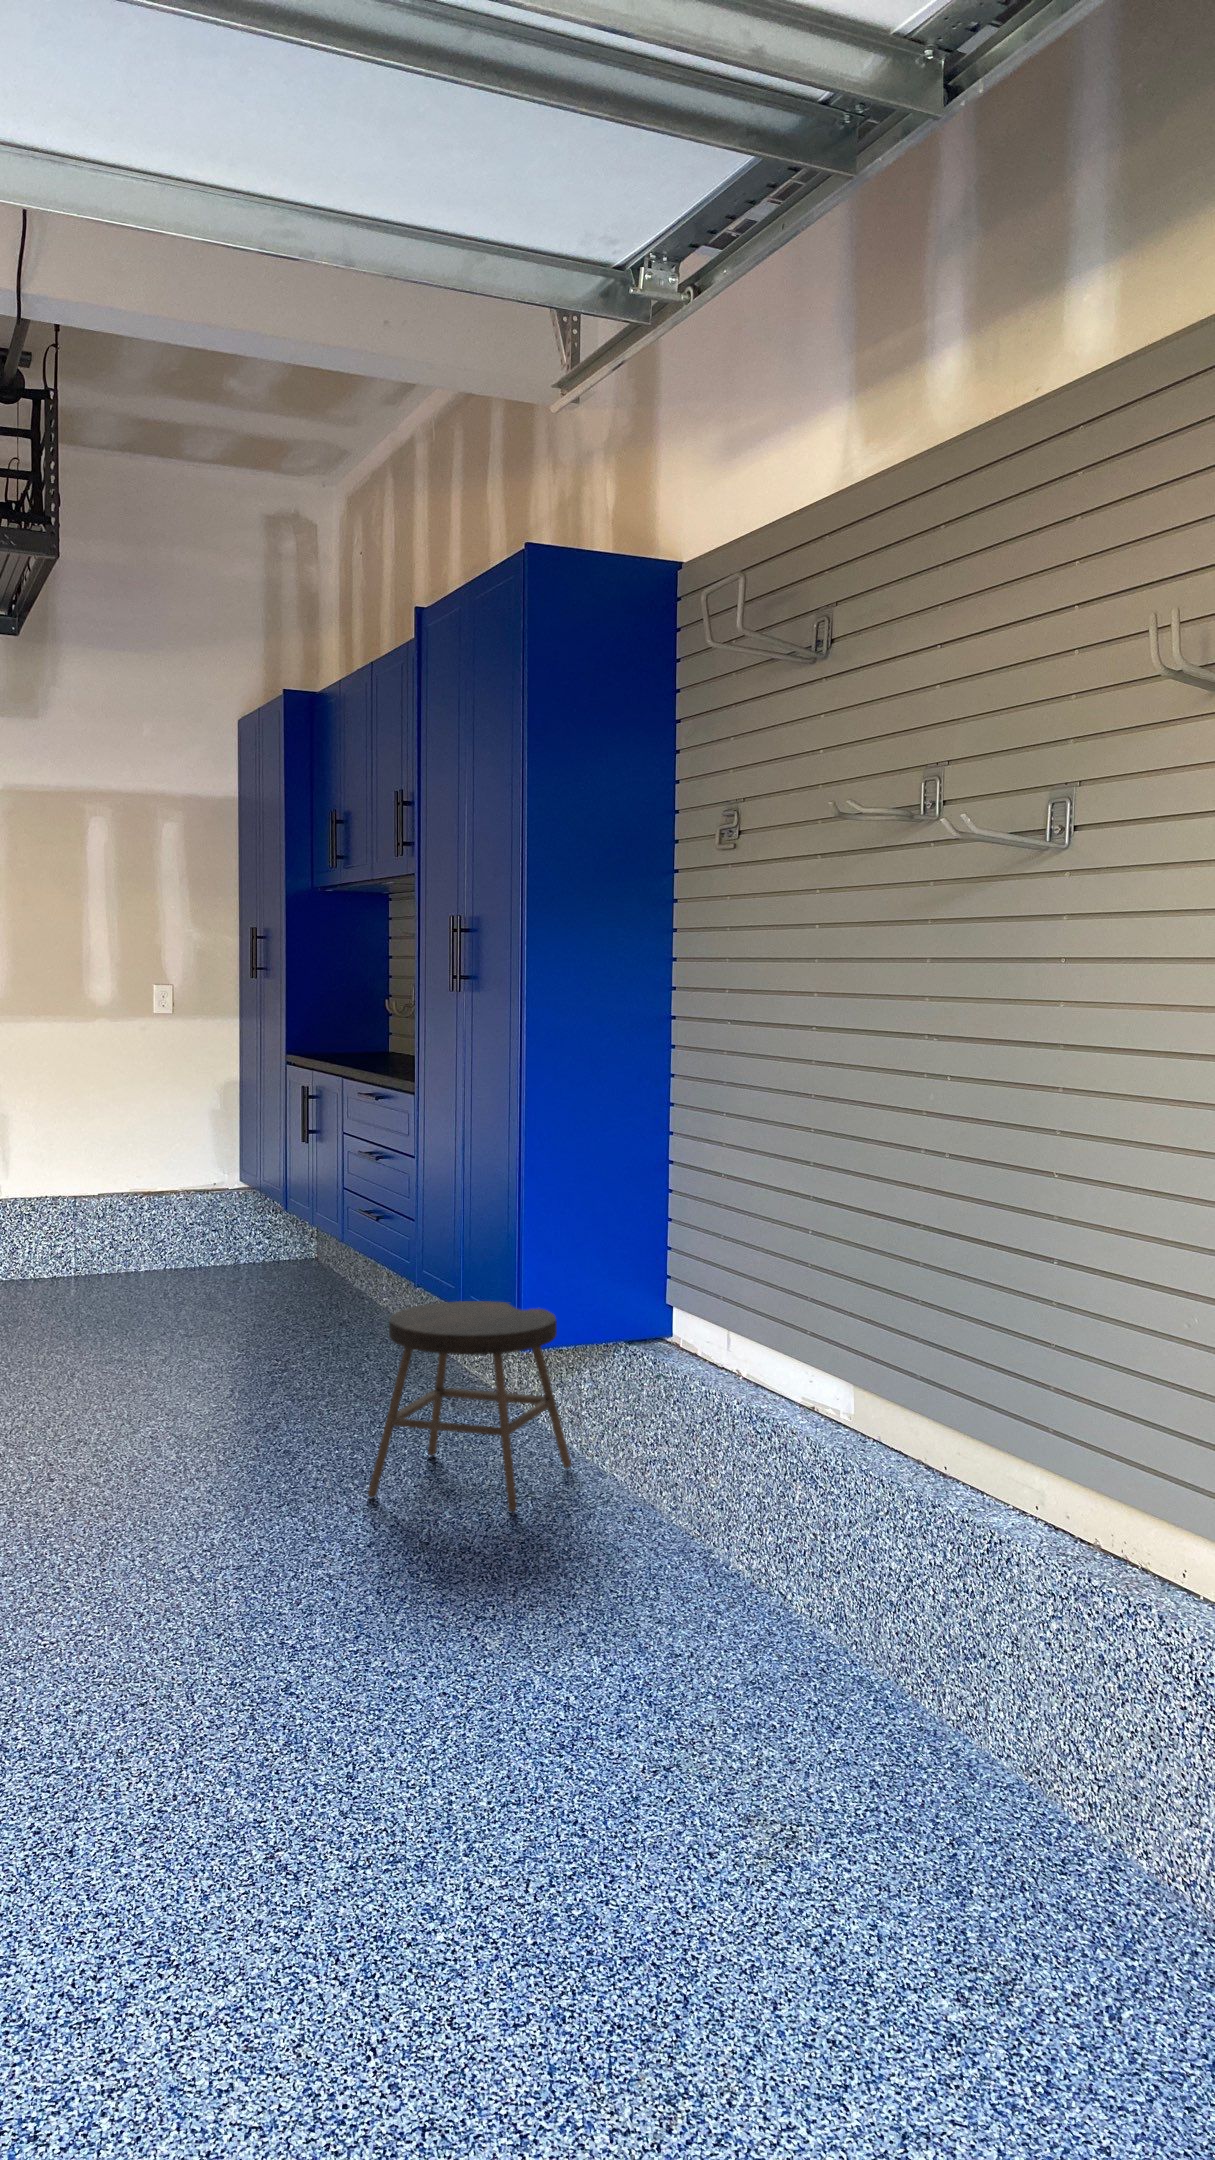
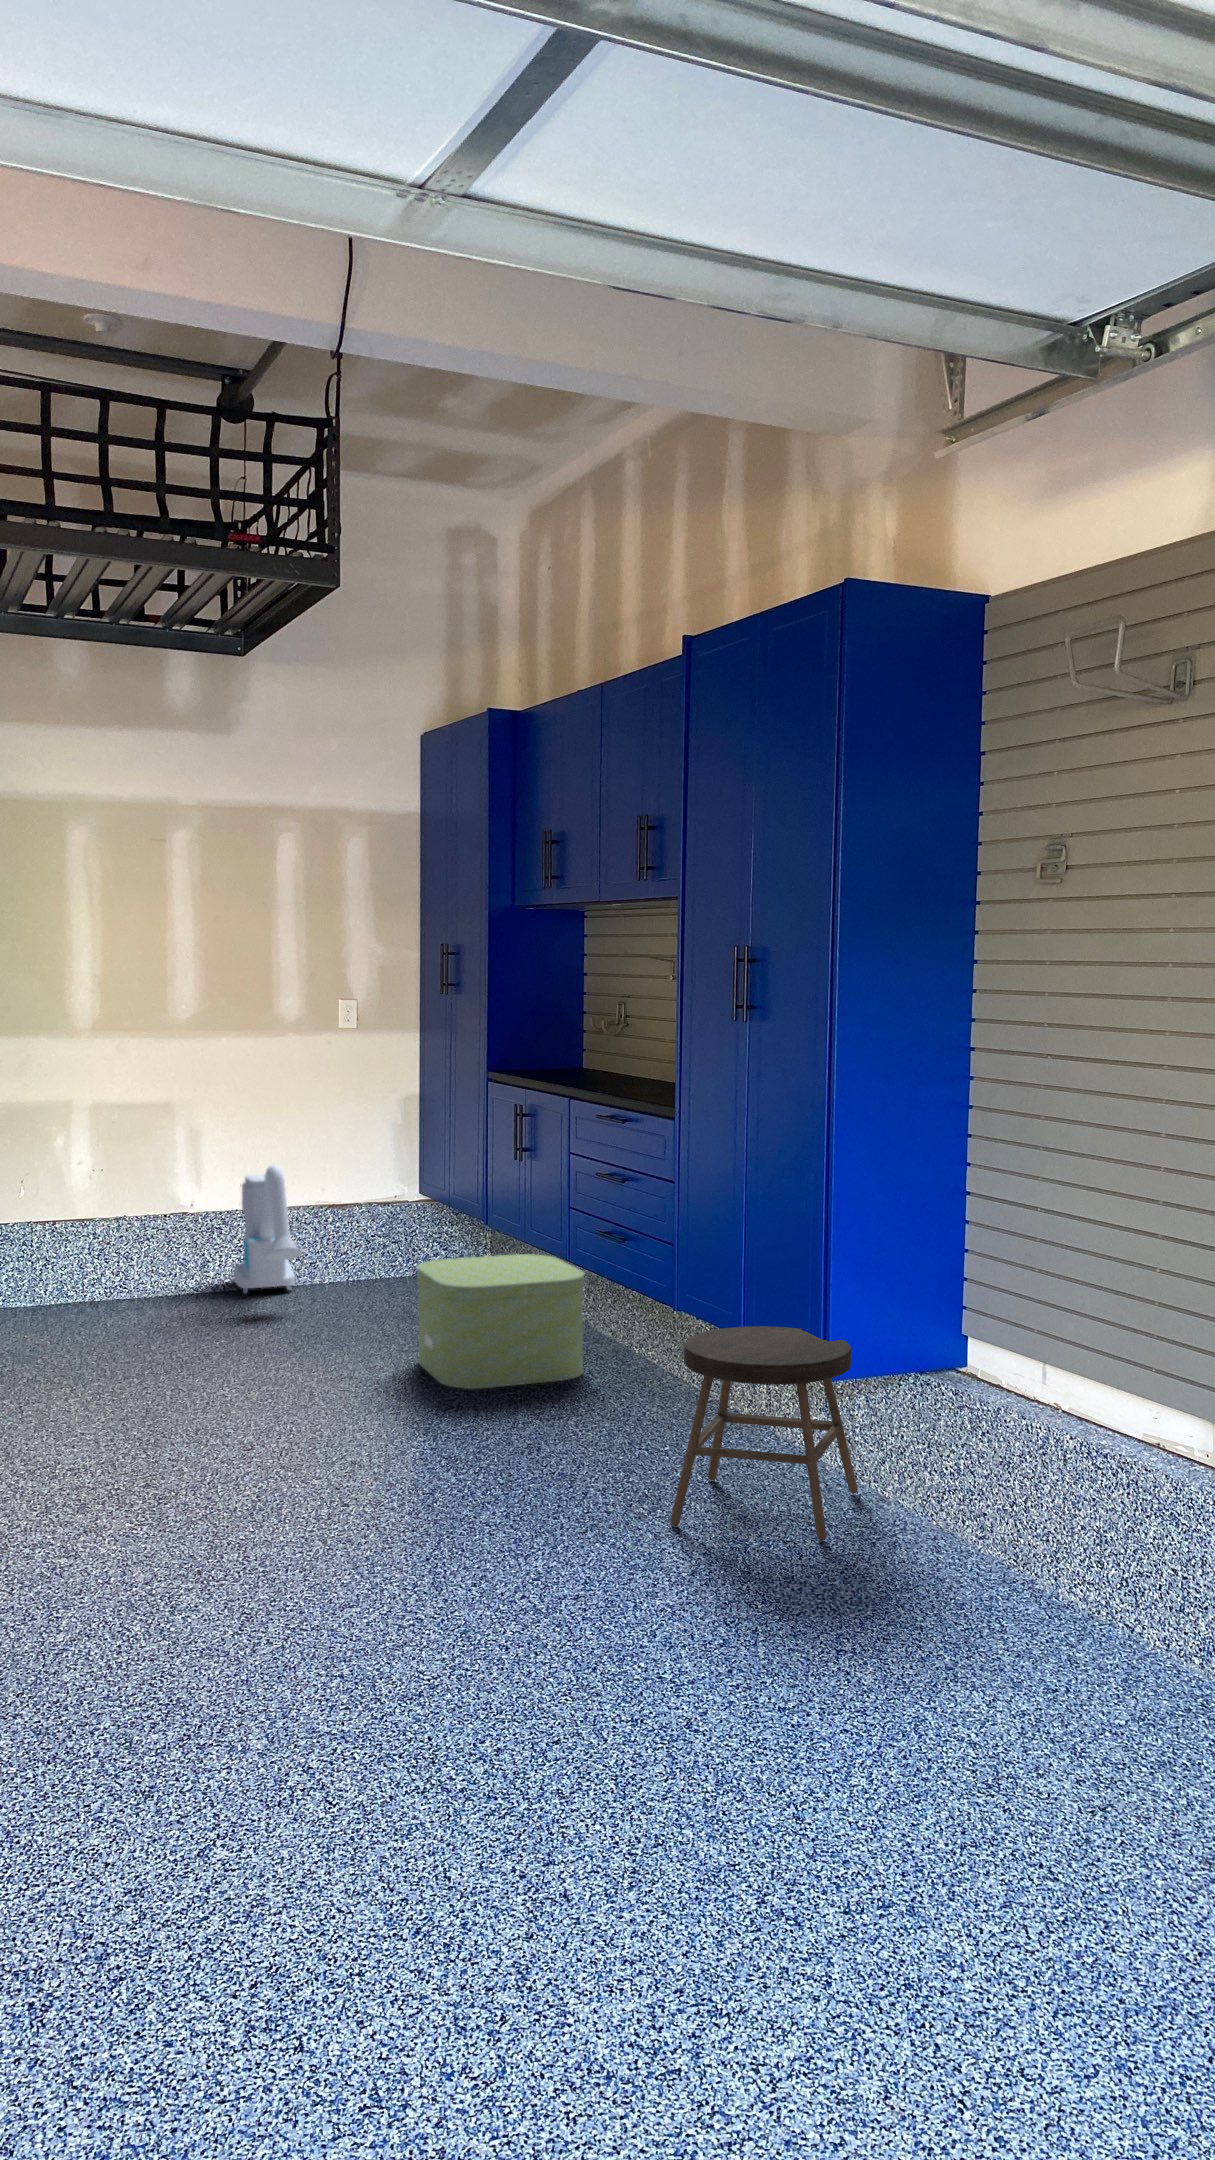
vacuum cleaner: none [46,1152,109,1281] -> present [229,1165,303,1293]
storage box: none [194,1239,358,1370] -> present [417,1254,585,1389]

